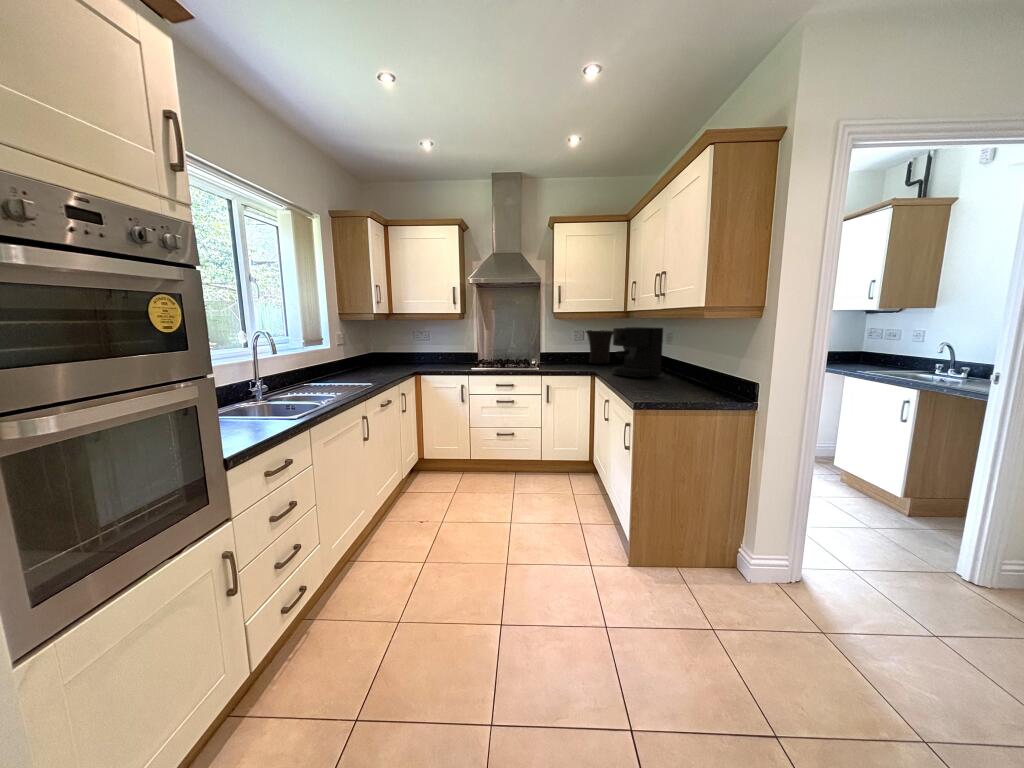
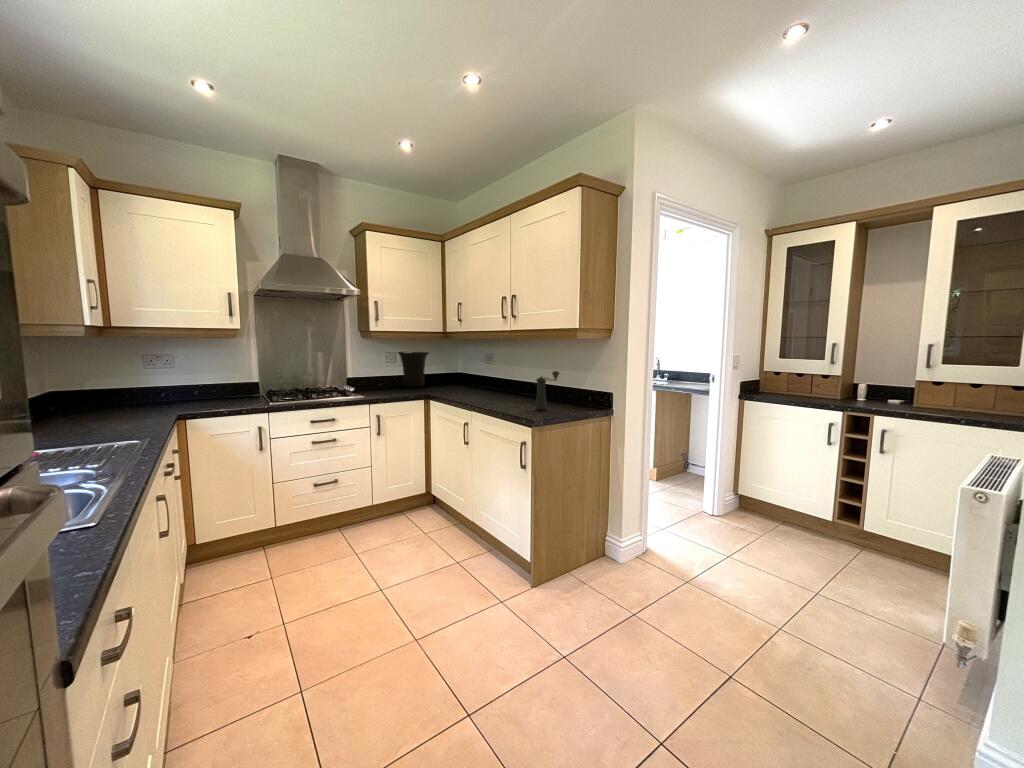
coffee maker: present [612,327,663,378] -> none [452,348,497,398]
pepper mill: none [667,354,700,394] -> present [536,371,559,410]

